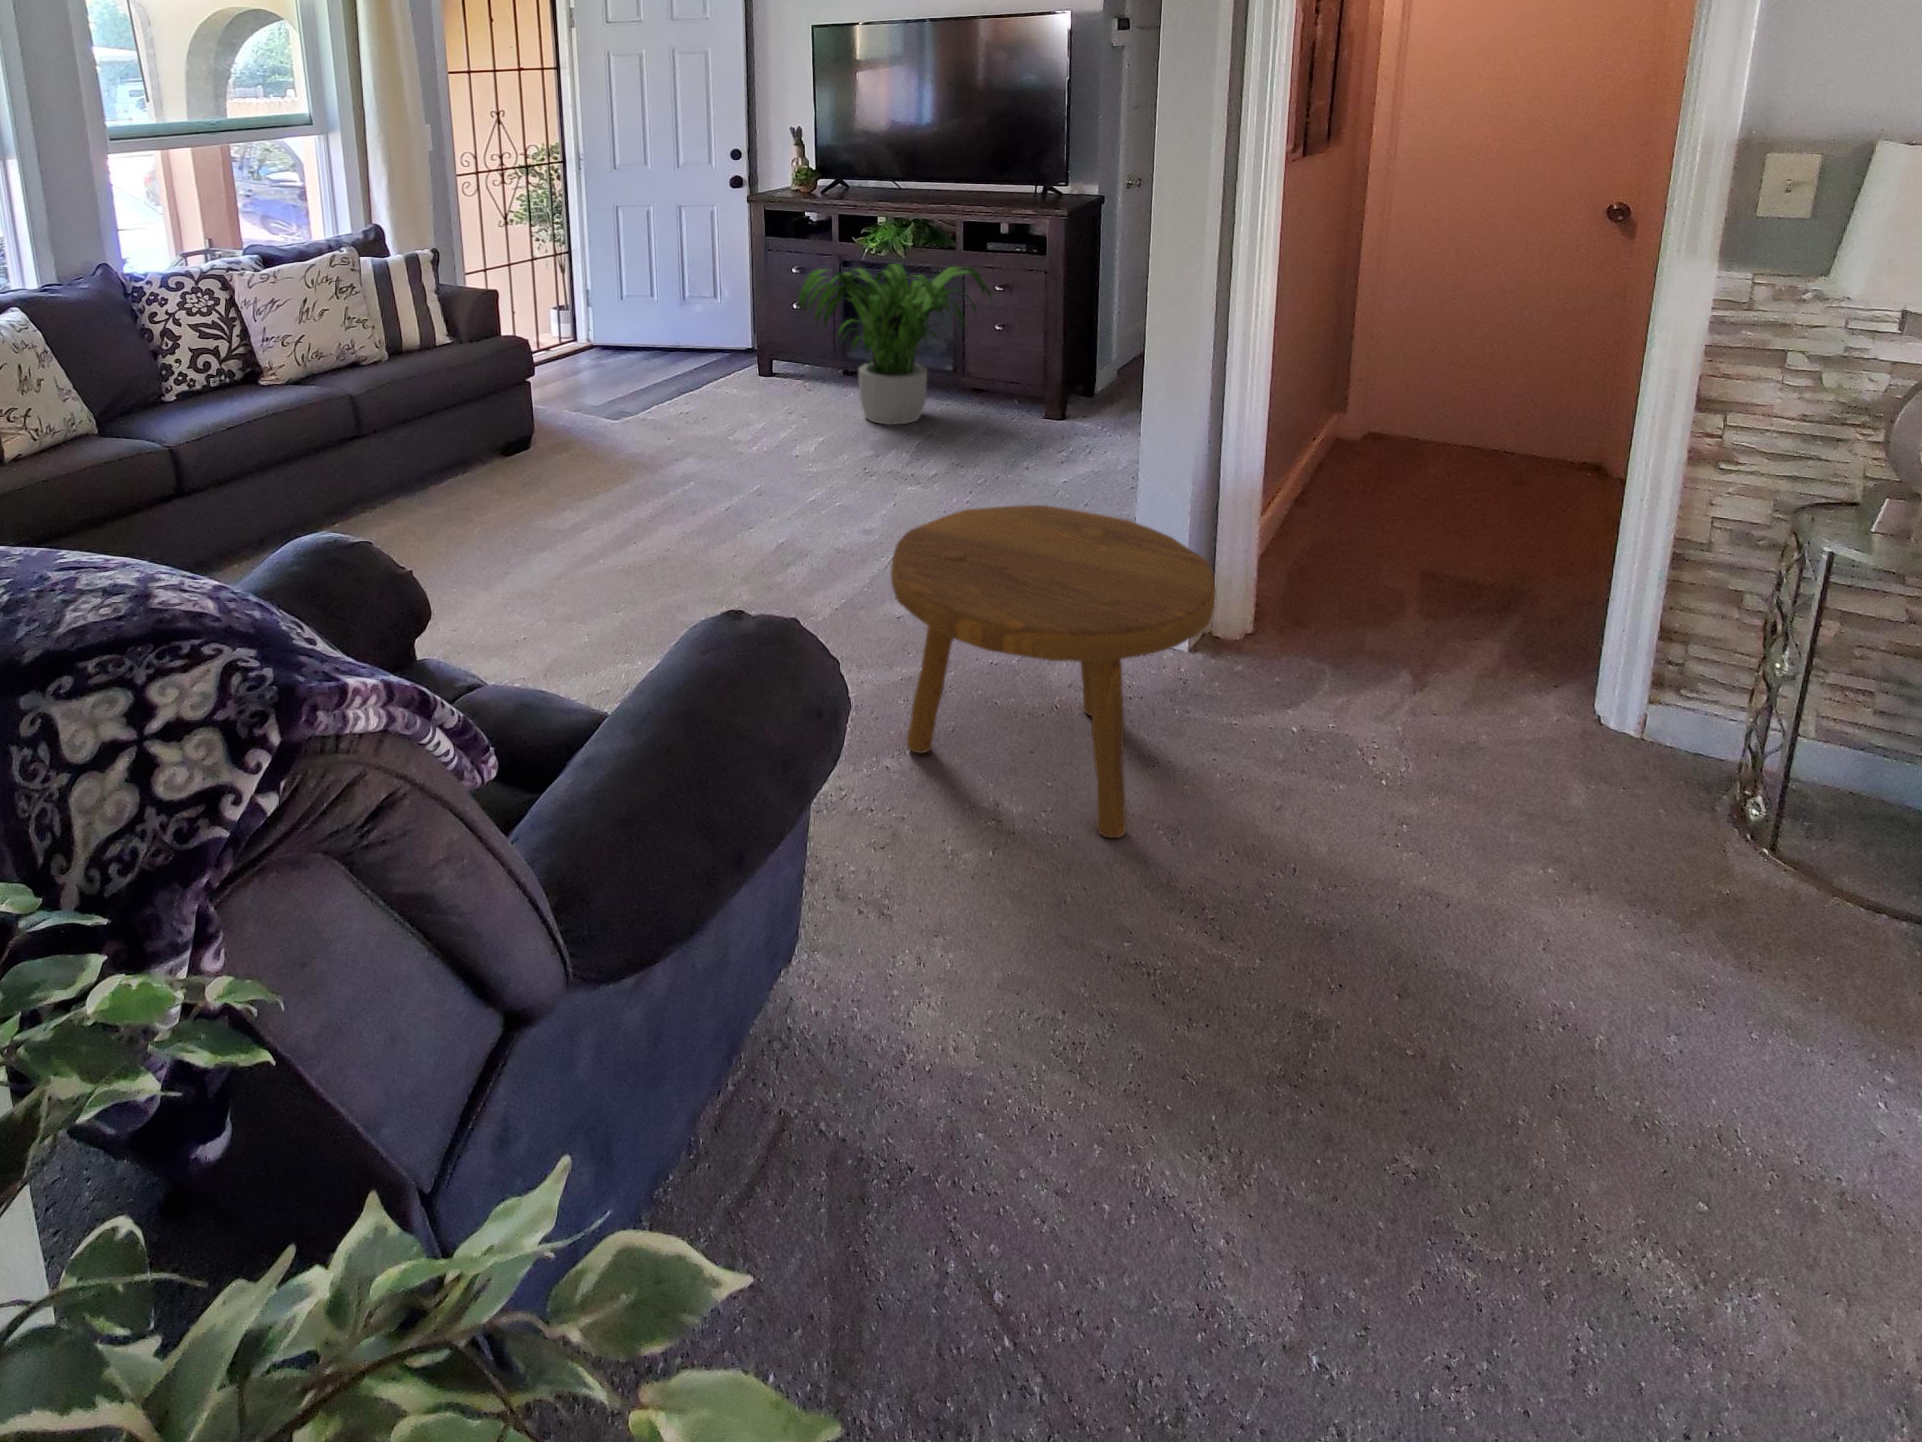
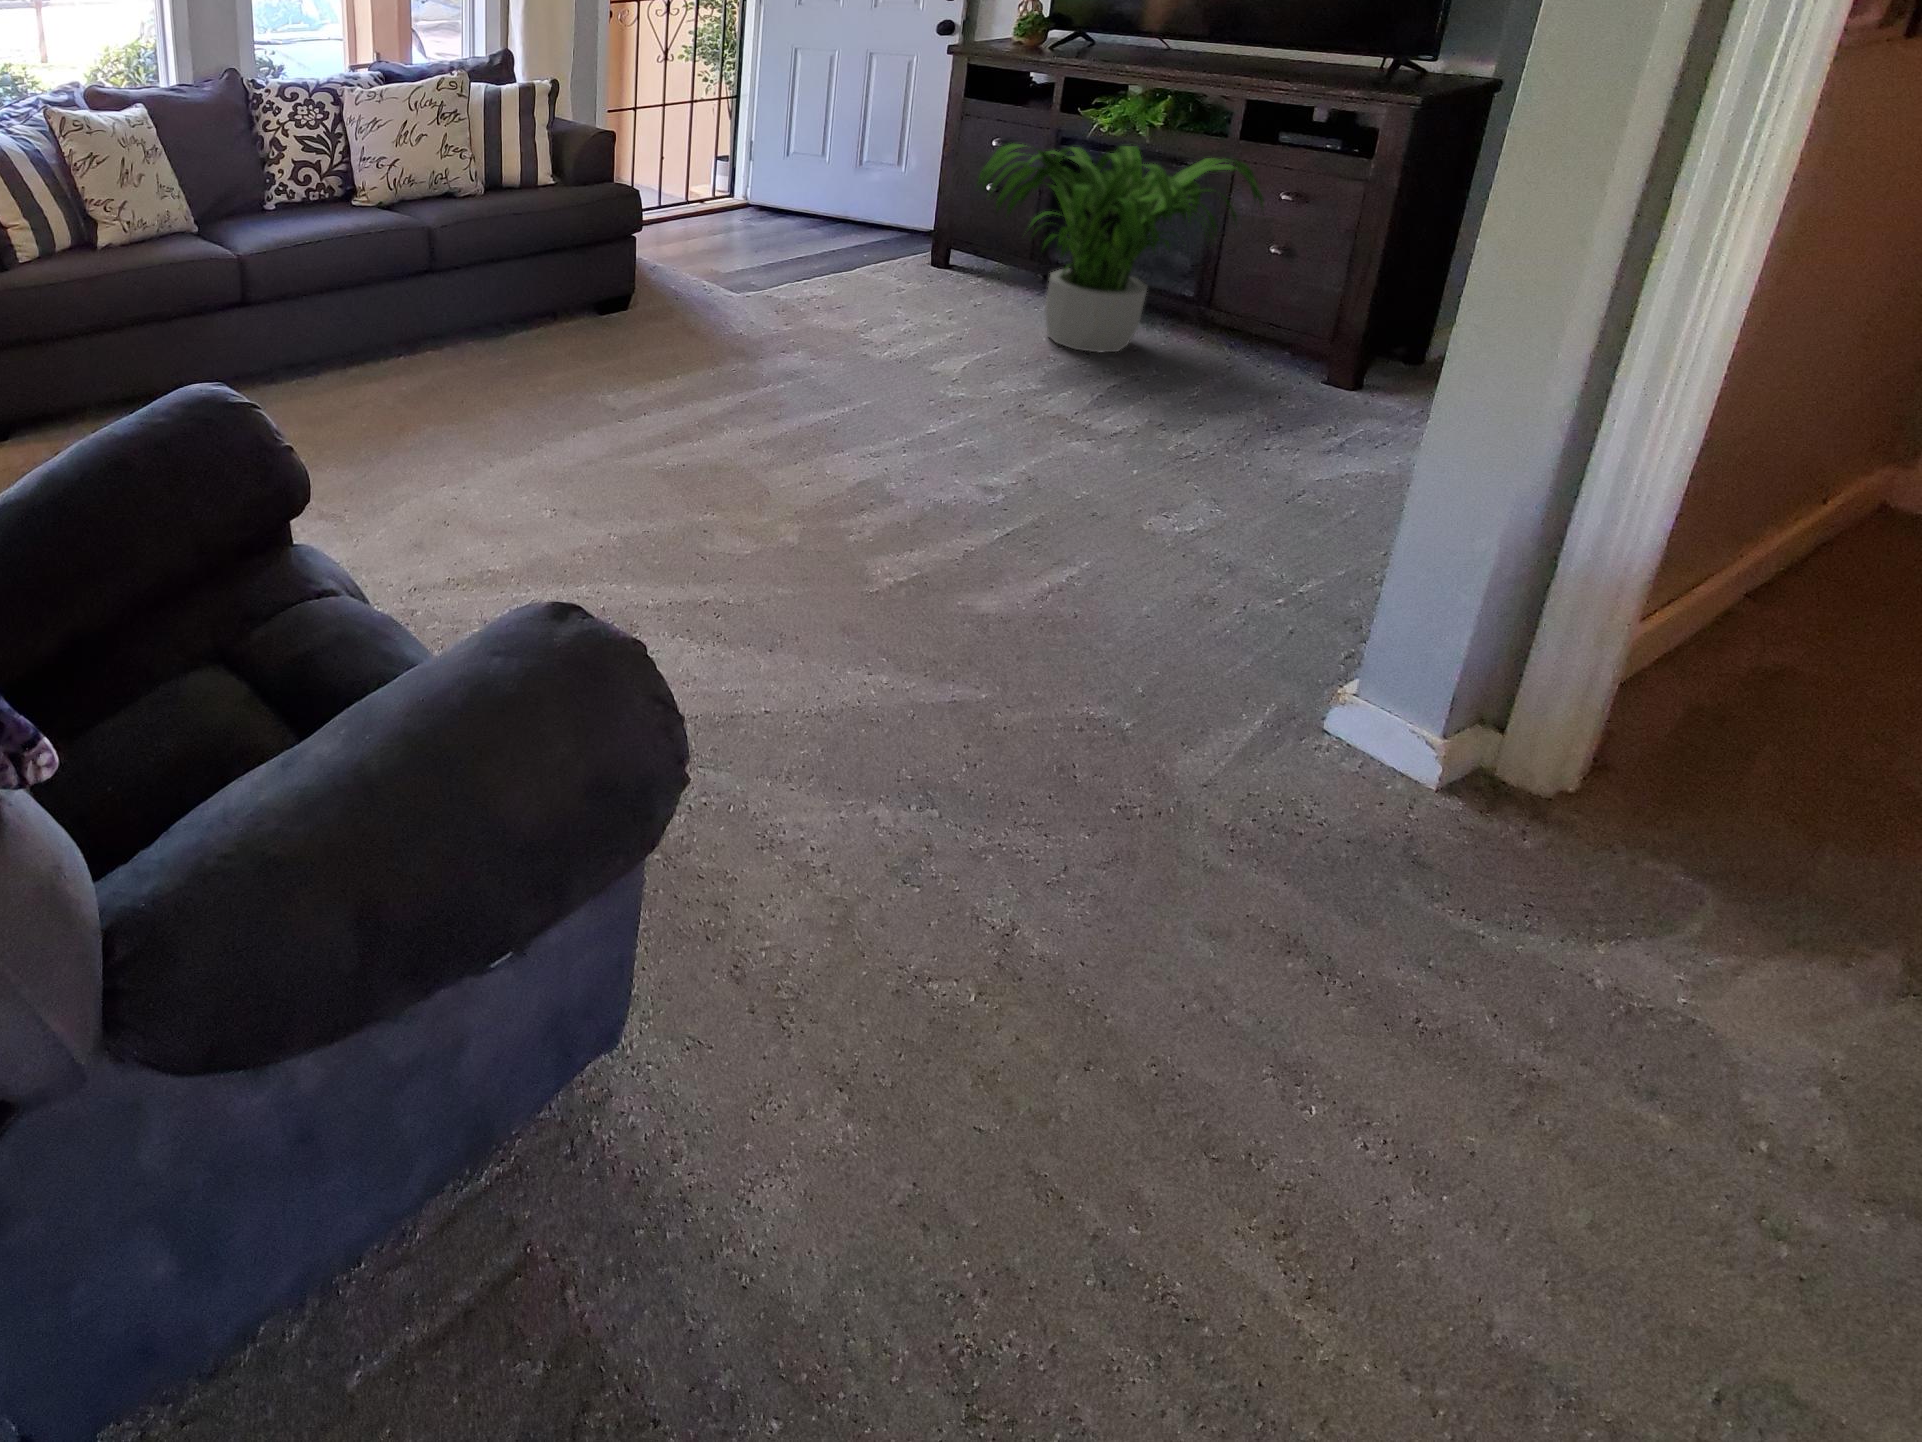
footstool: present [891,505,1216,838] -> none [930,509,1485,1050]

